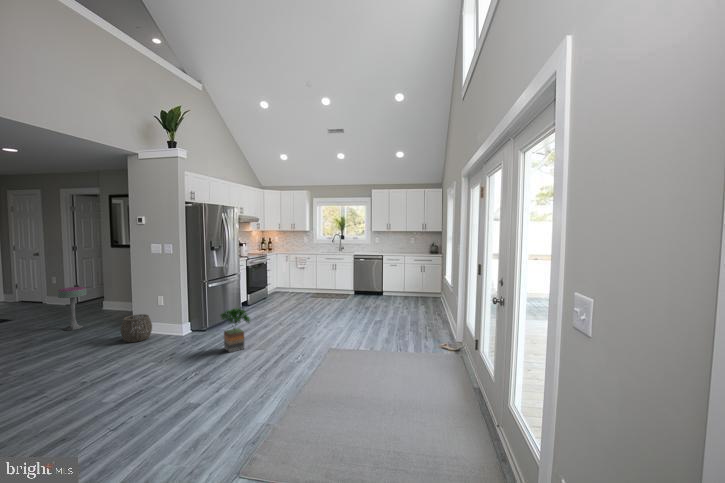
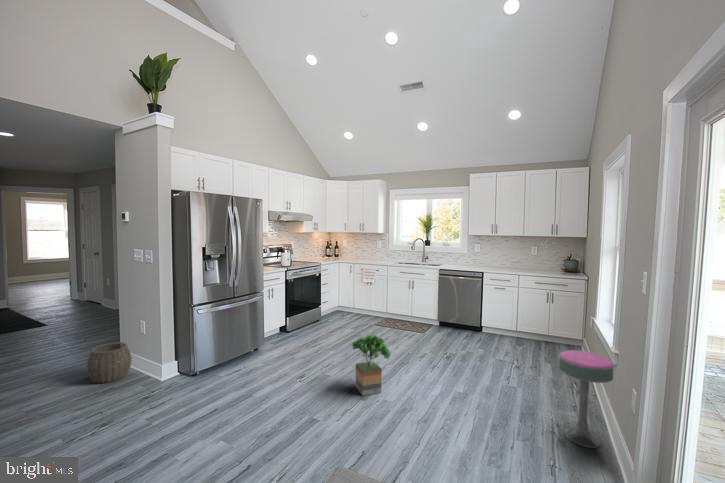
bar stool: present [57,287,87,330] -> present [559,350,614,448]
potted tree: present [220,308,250,353] -> present [352,335,390,396]

